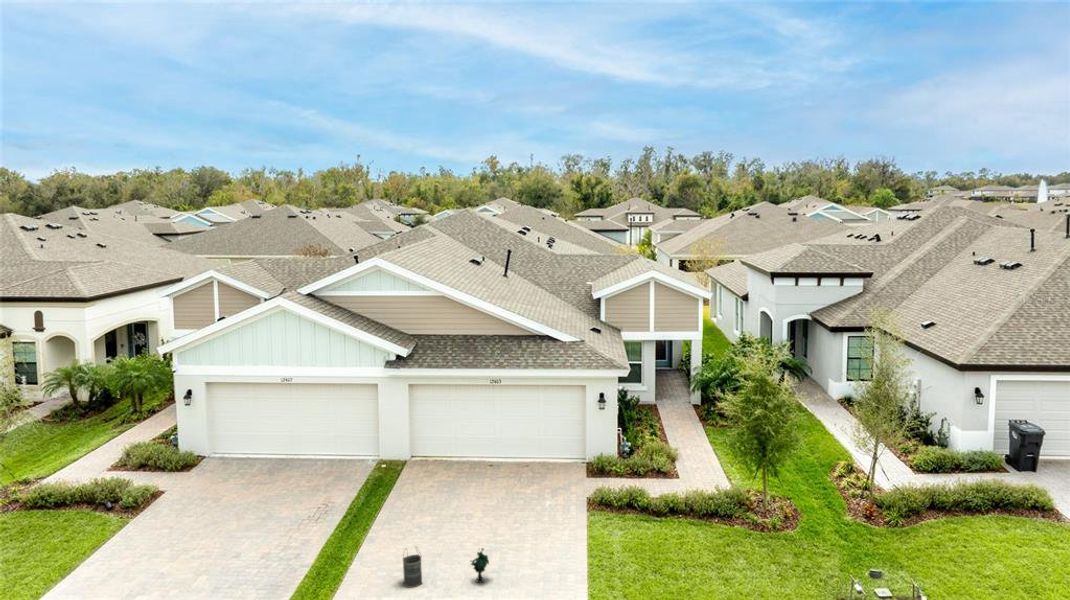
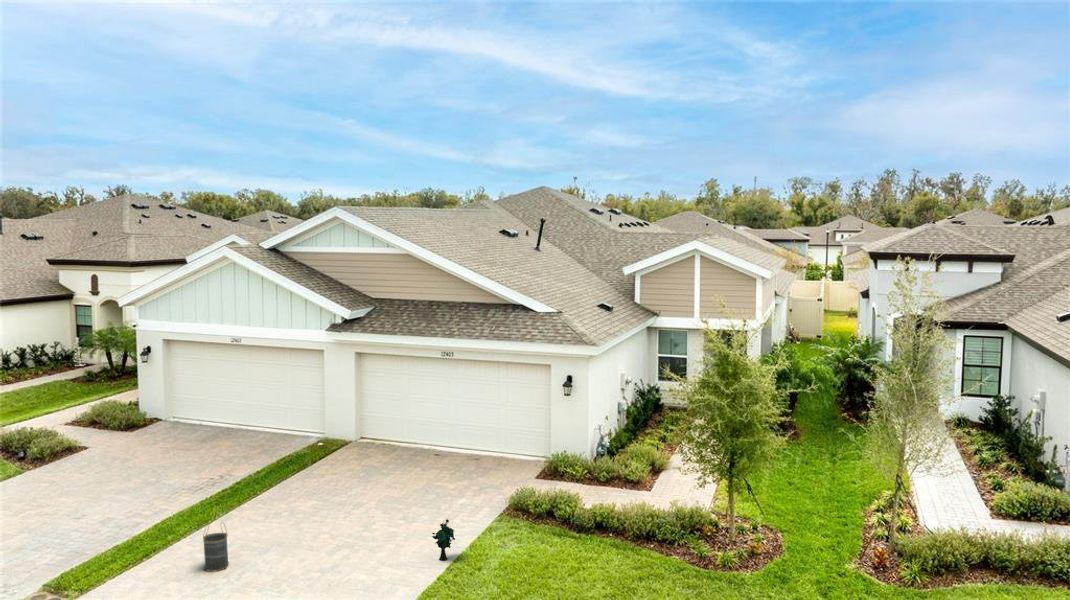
decorative plant: present [471,548,489,583] -> present [432,519,455,561]

